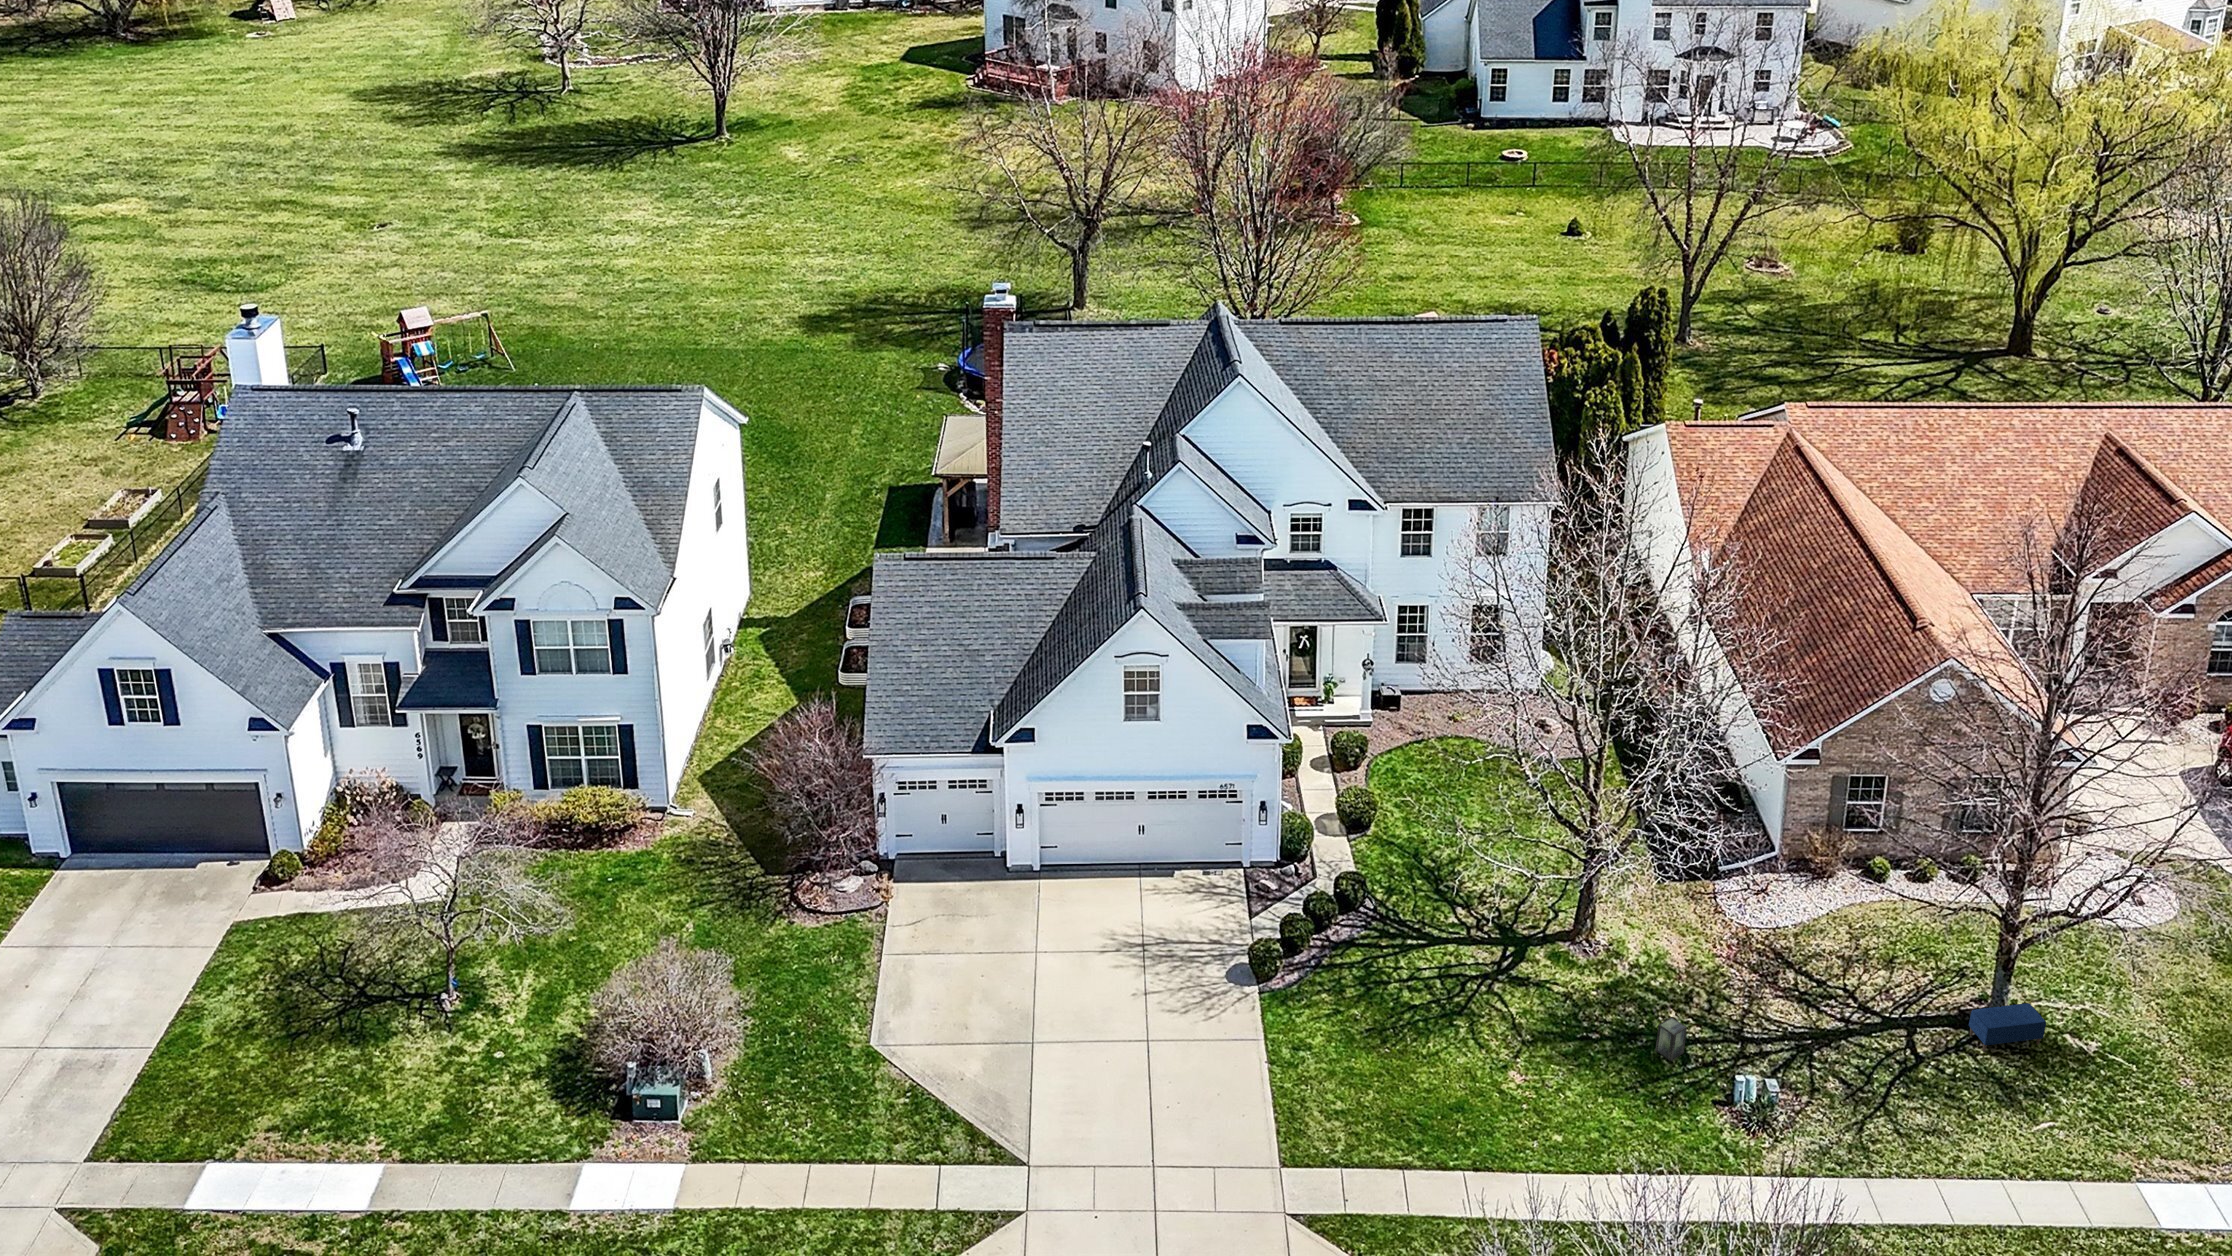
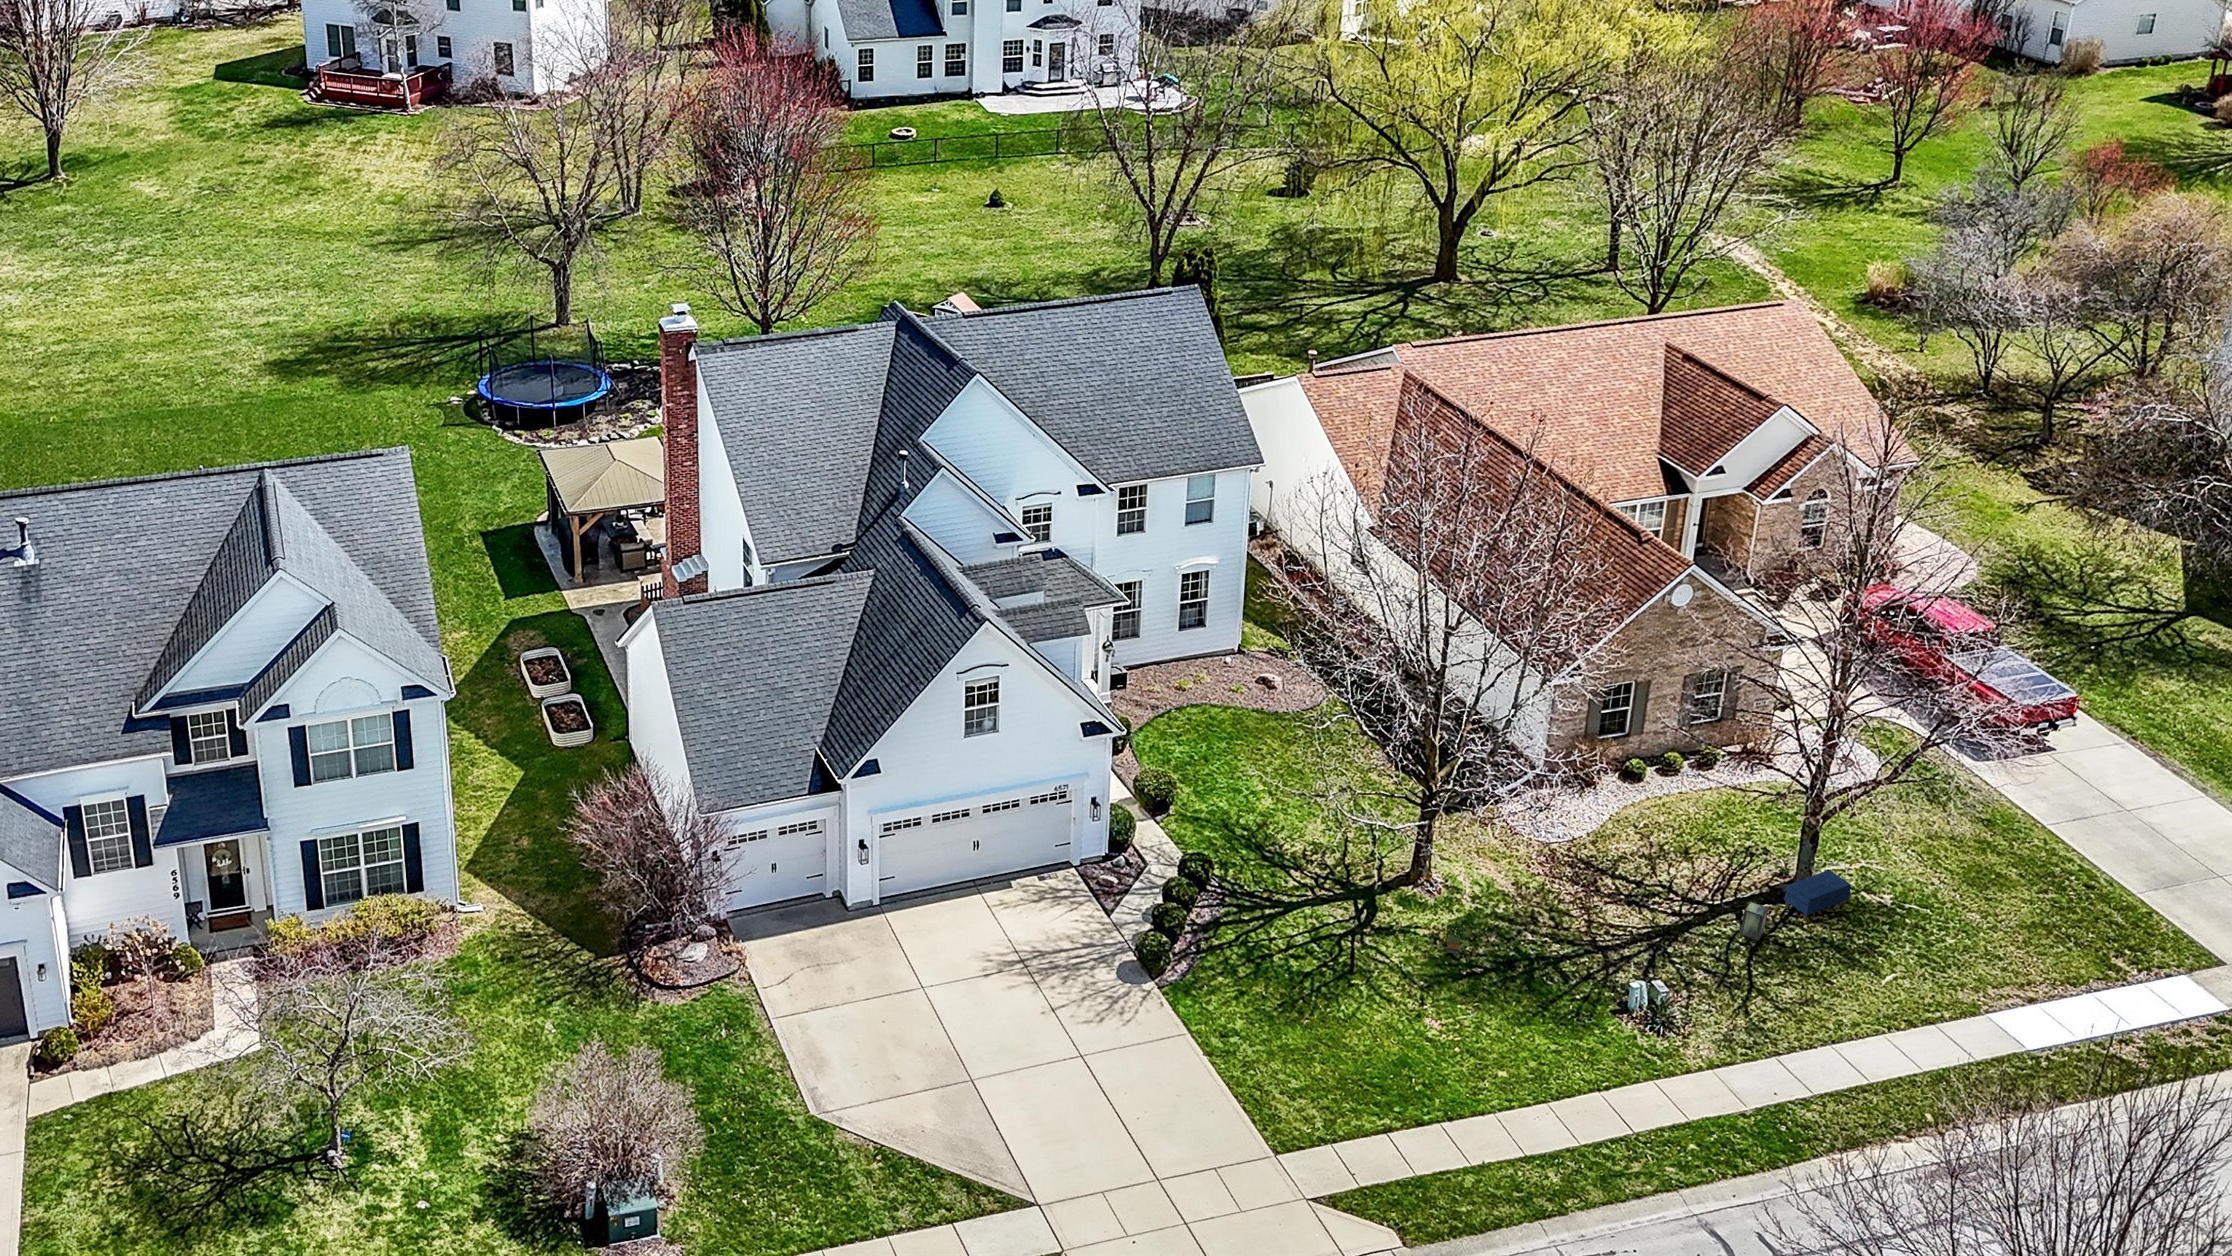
potted tree: none [1570,983,1592,1016] -> present [1446,923,1466,954]
storage box: present [1655,1017,1687,1061] -> present [1740,901,1769,941]

